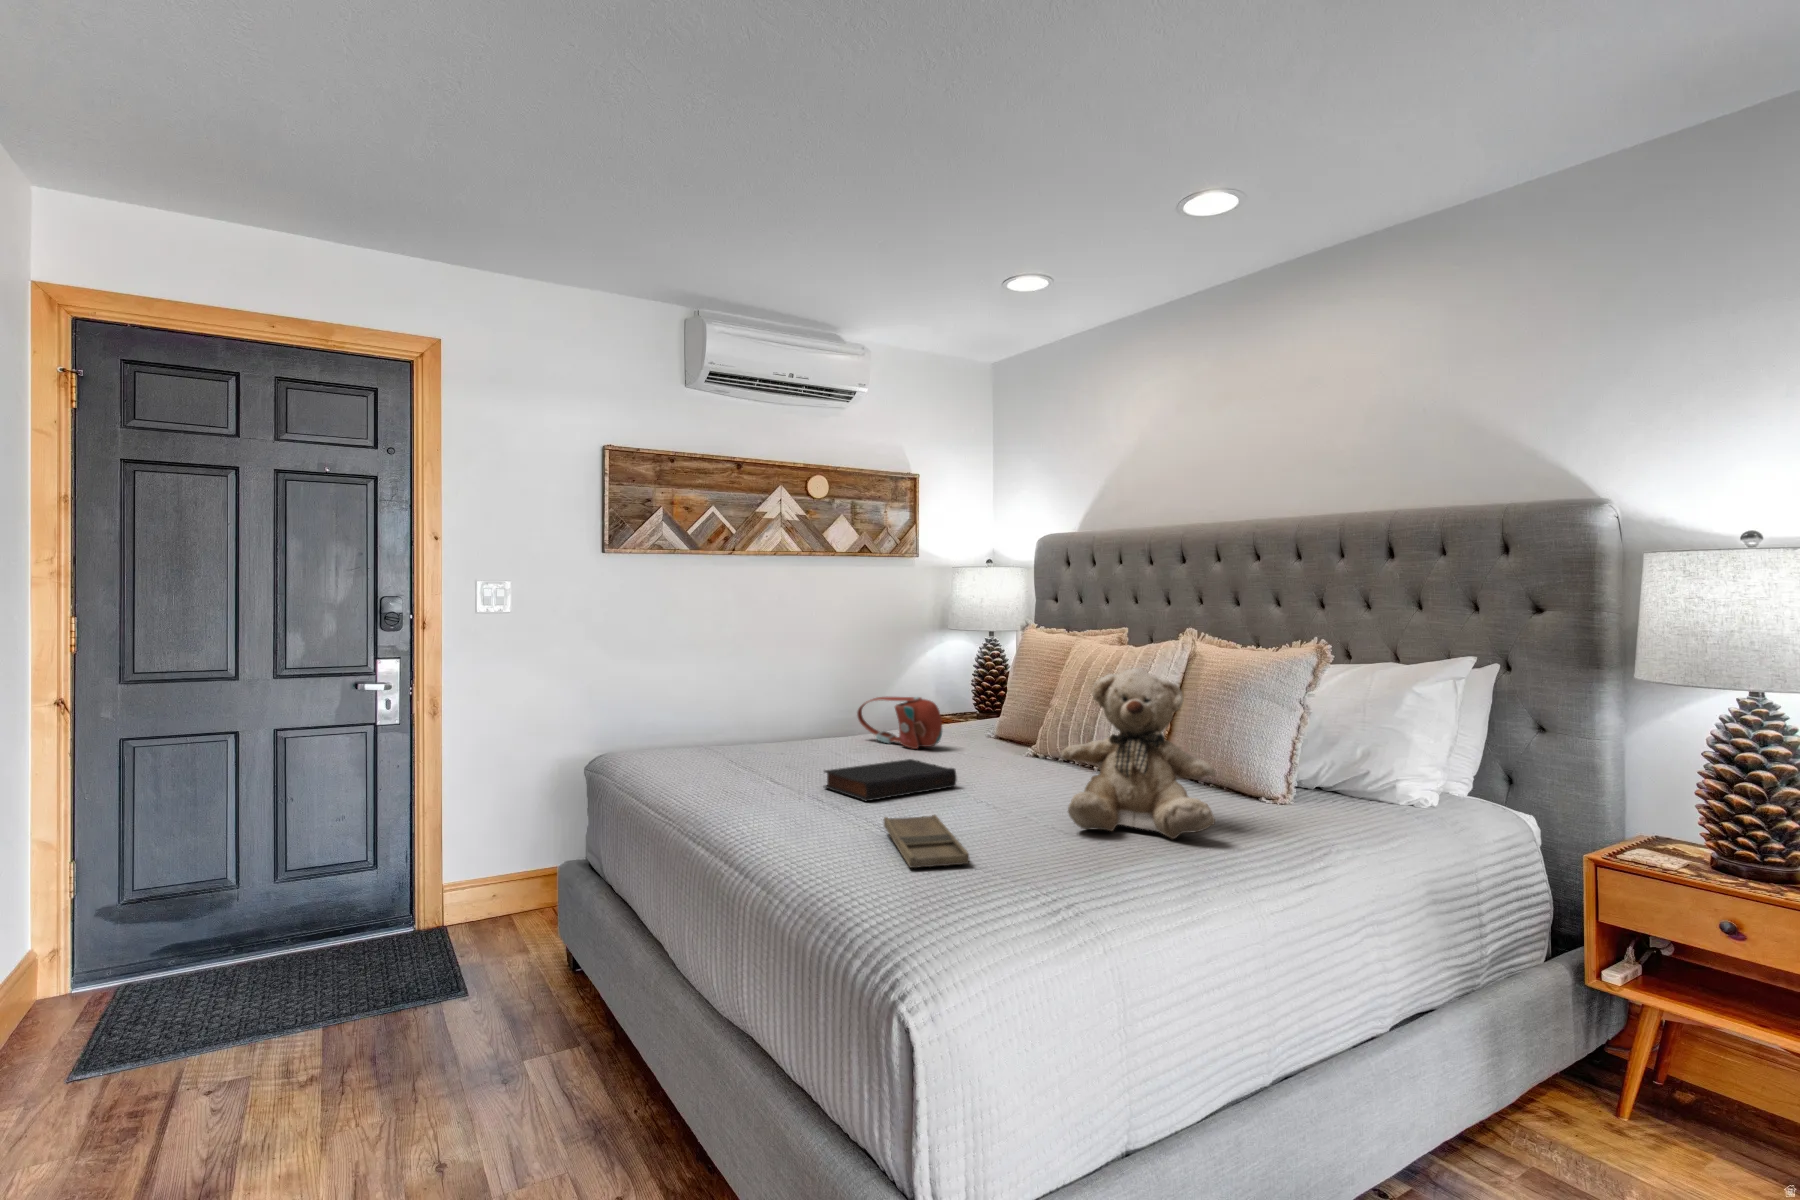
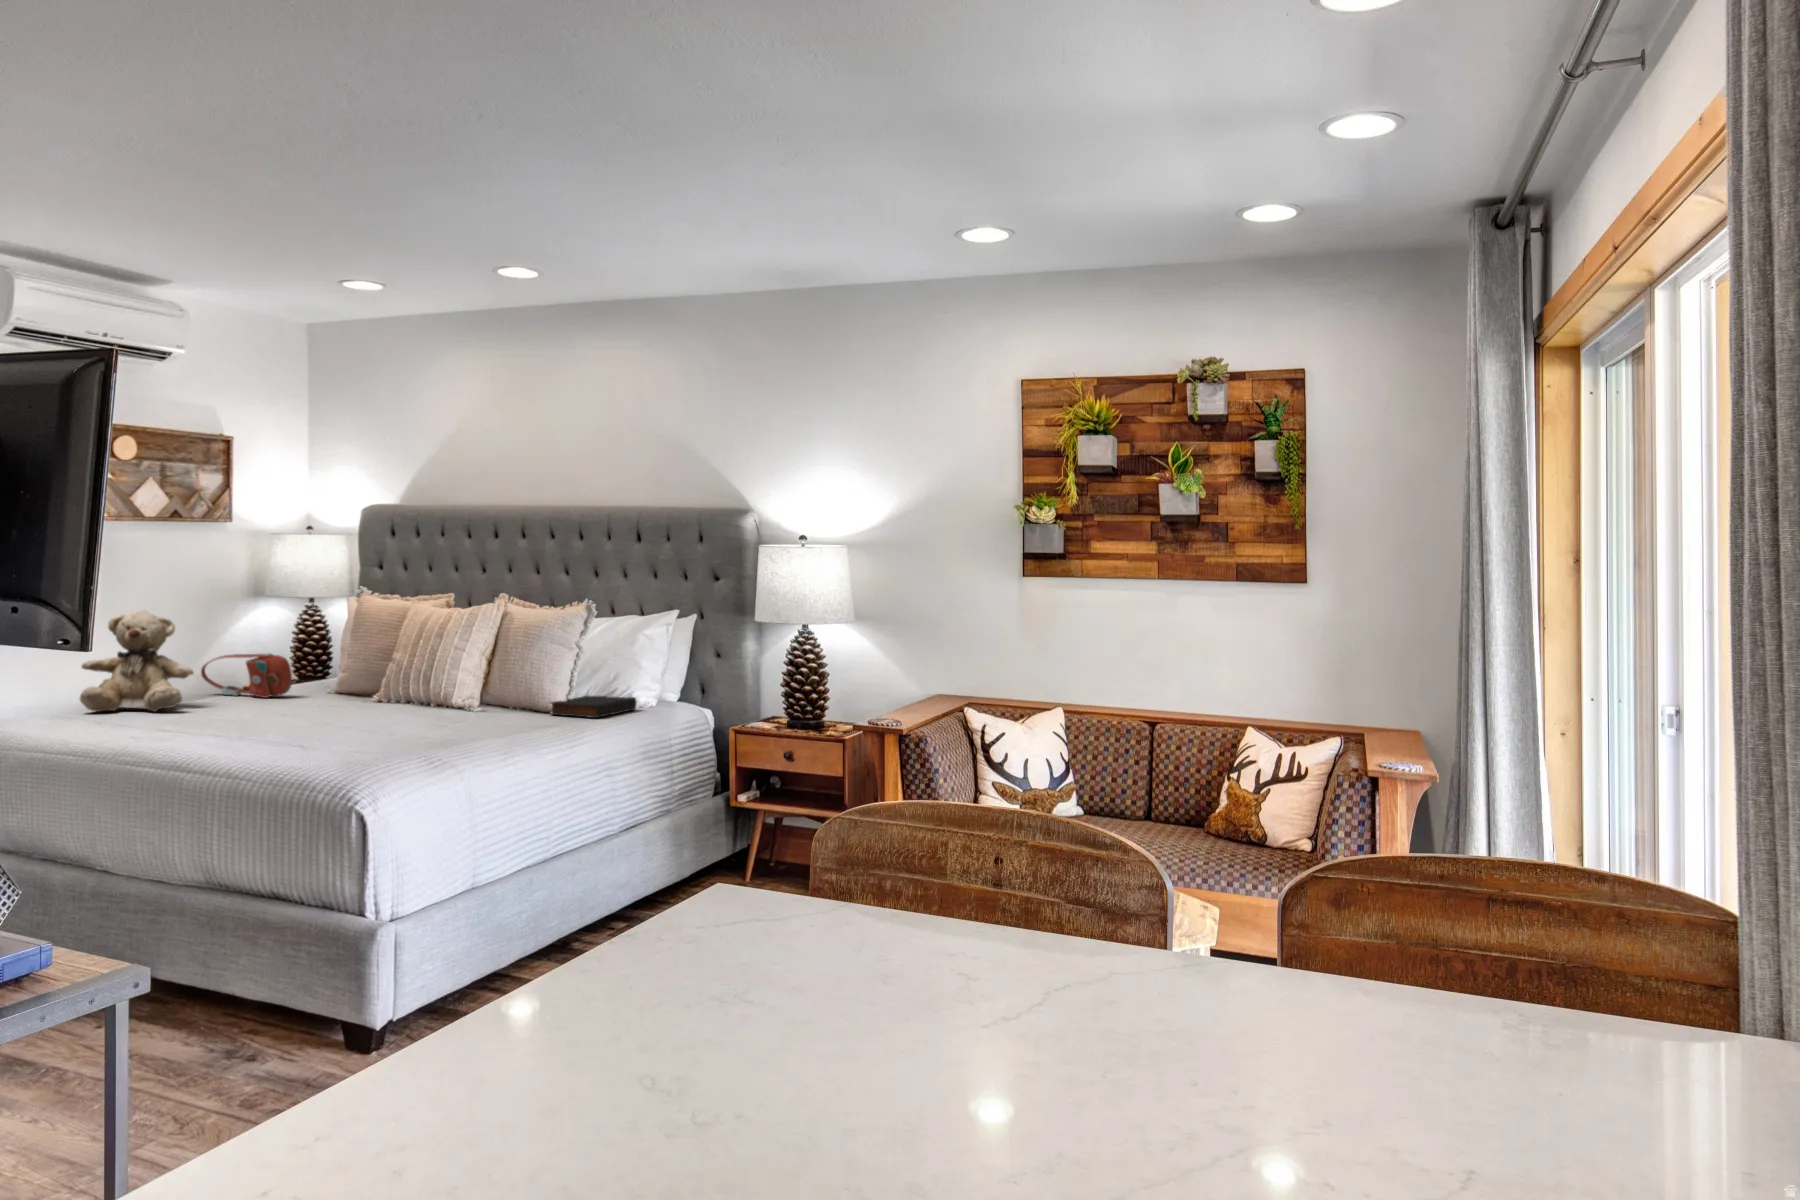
teddy bear: present [1061,668,1216,839] -> present [80,610,193,712]
book: present [824,759,957,801] -> present [551,695,637,718]
tray: present [884,815,969,868] -> none [290,721,364,745]

